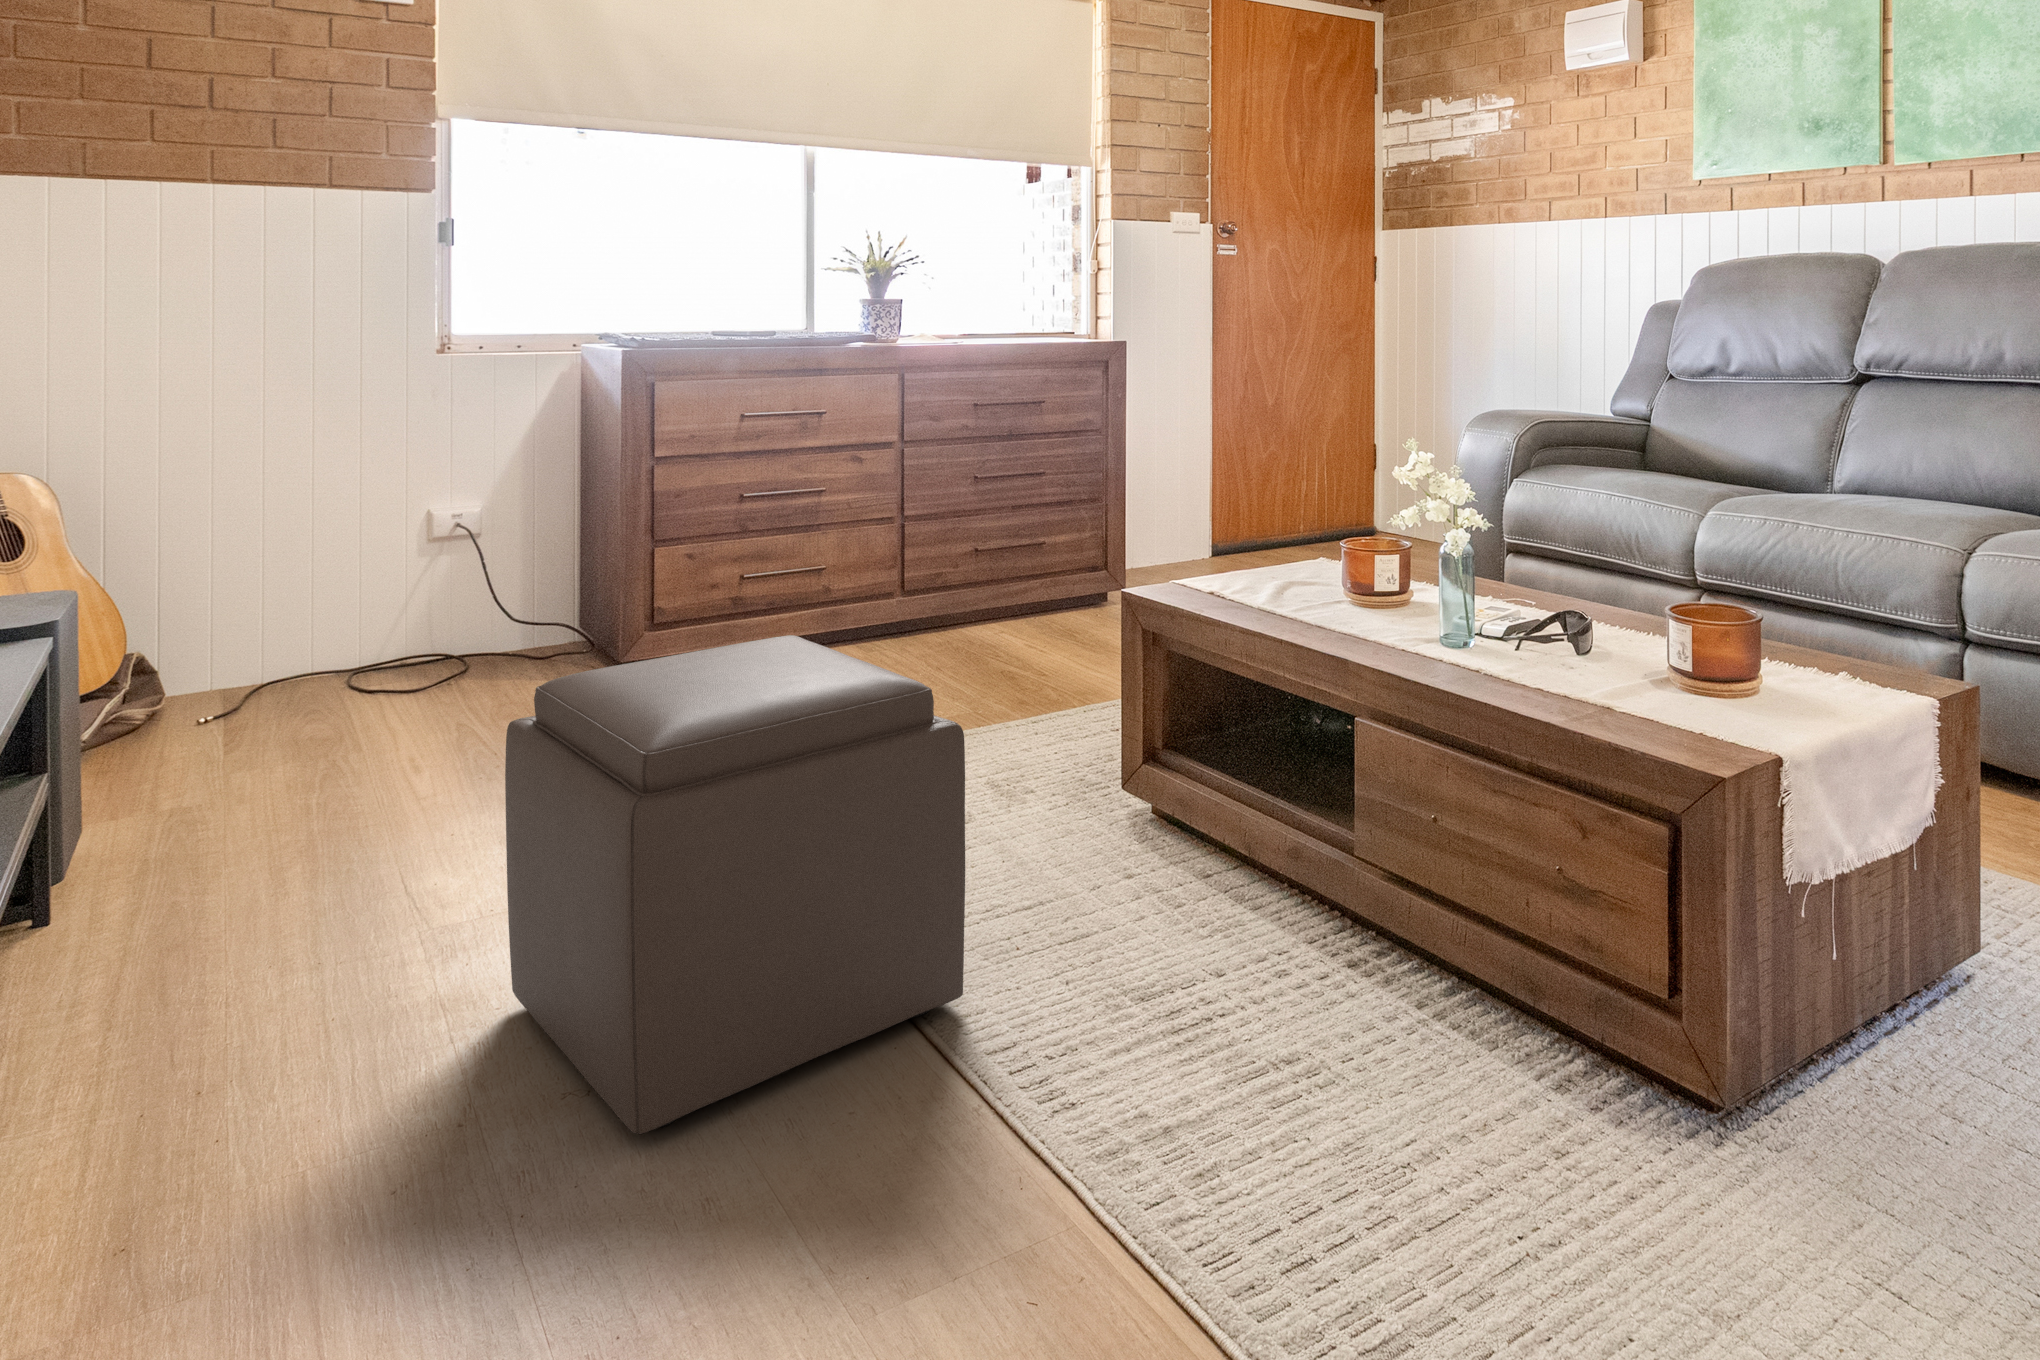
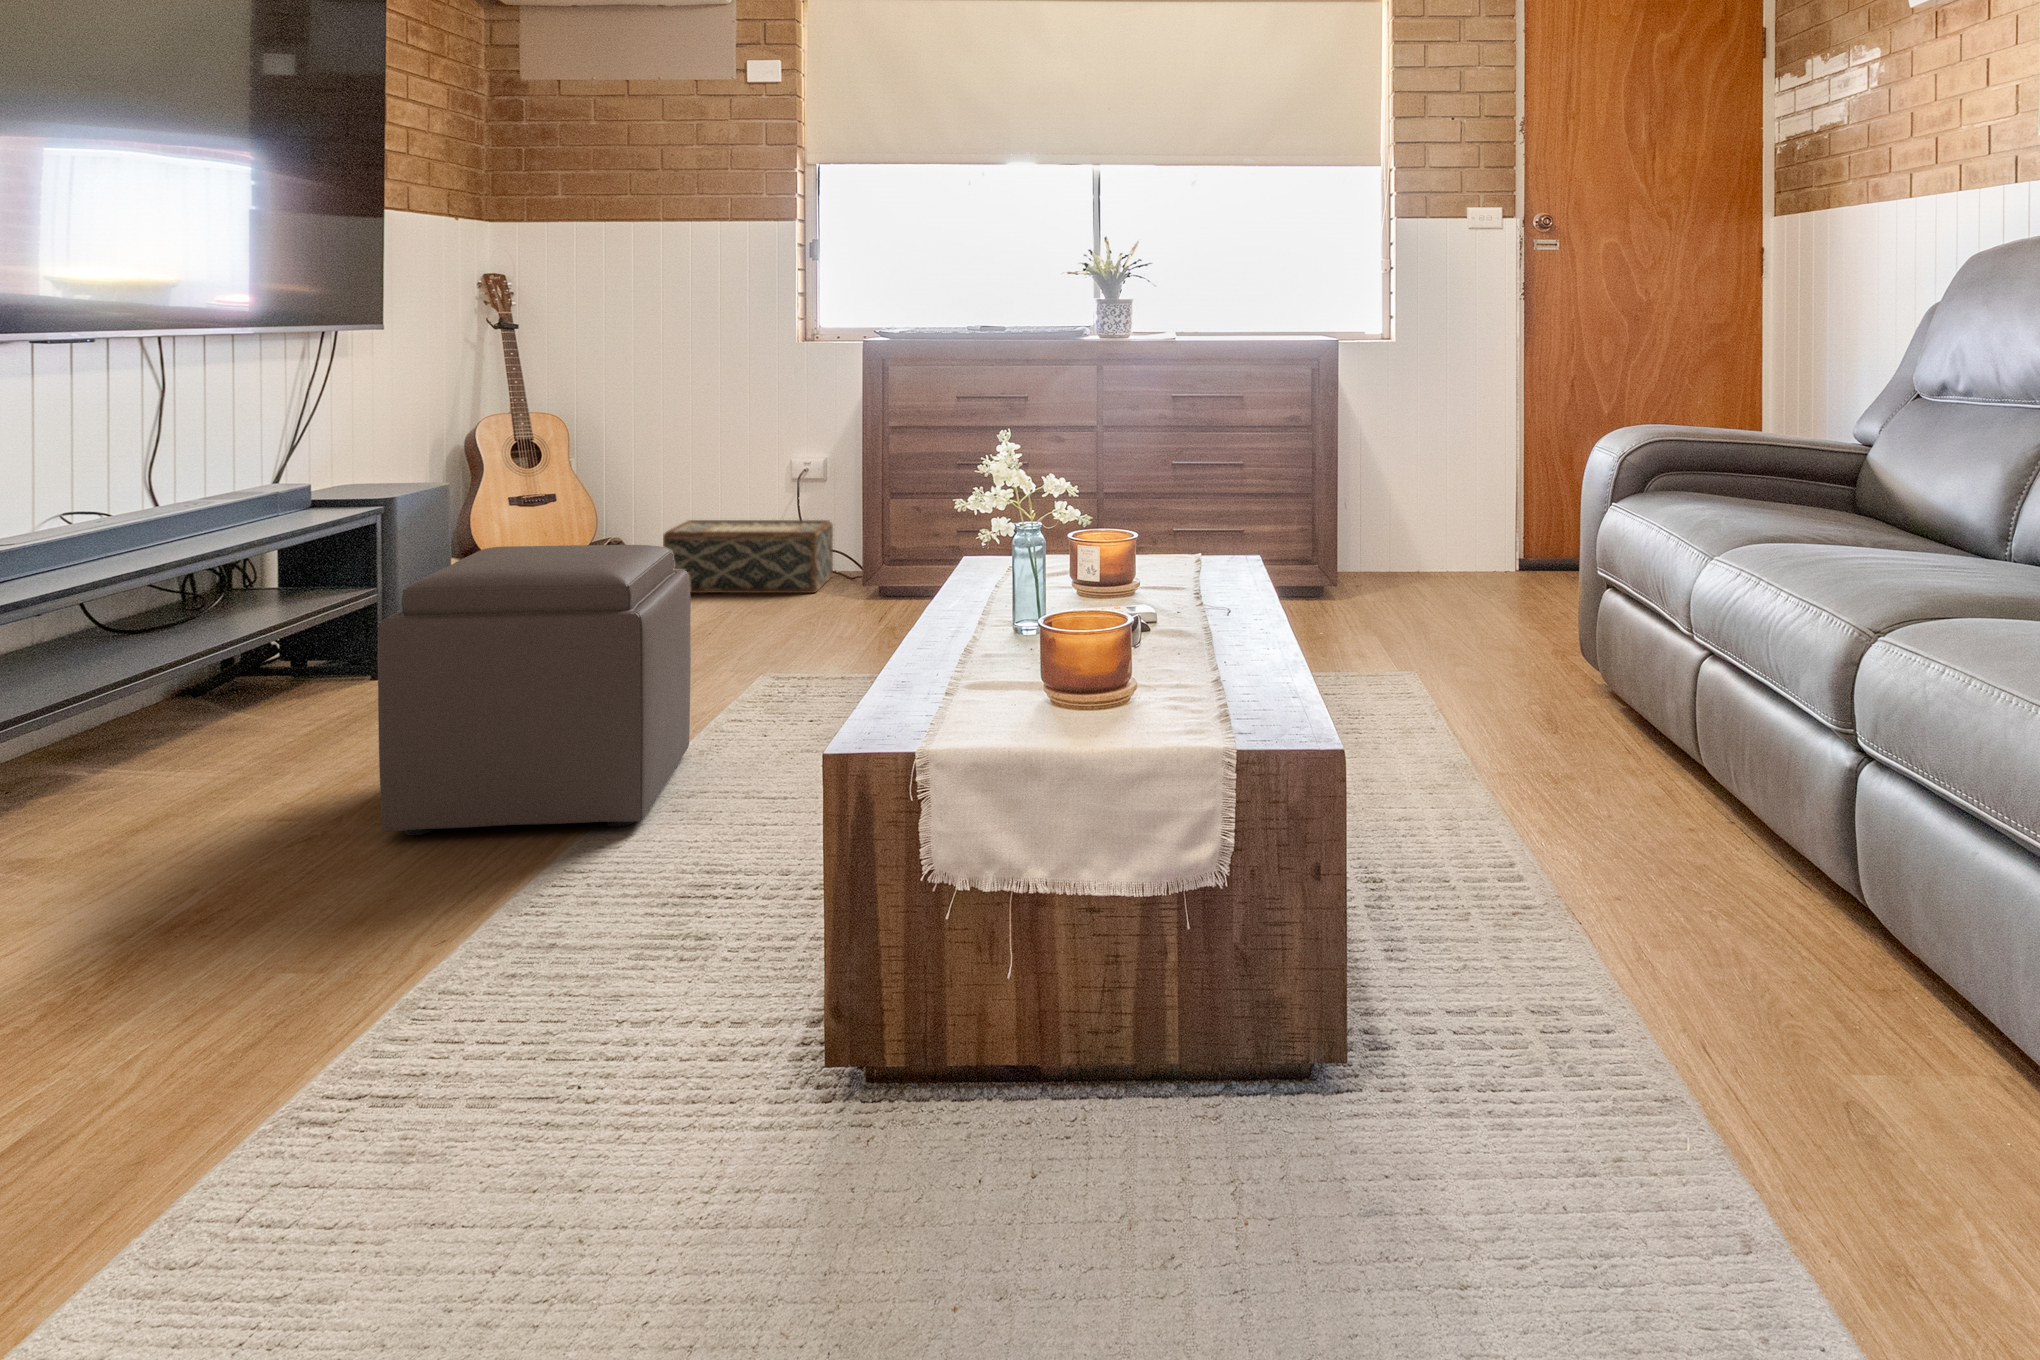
woven basket: none [281,583,531,715] -> present [663,520,833,593]

